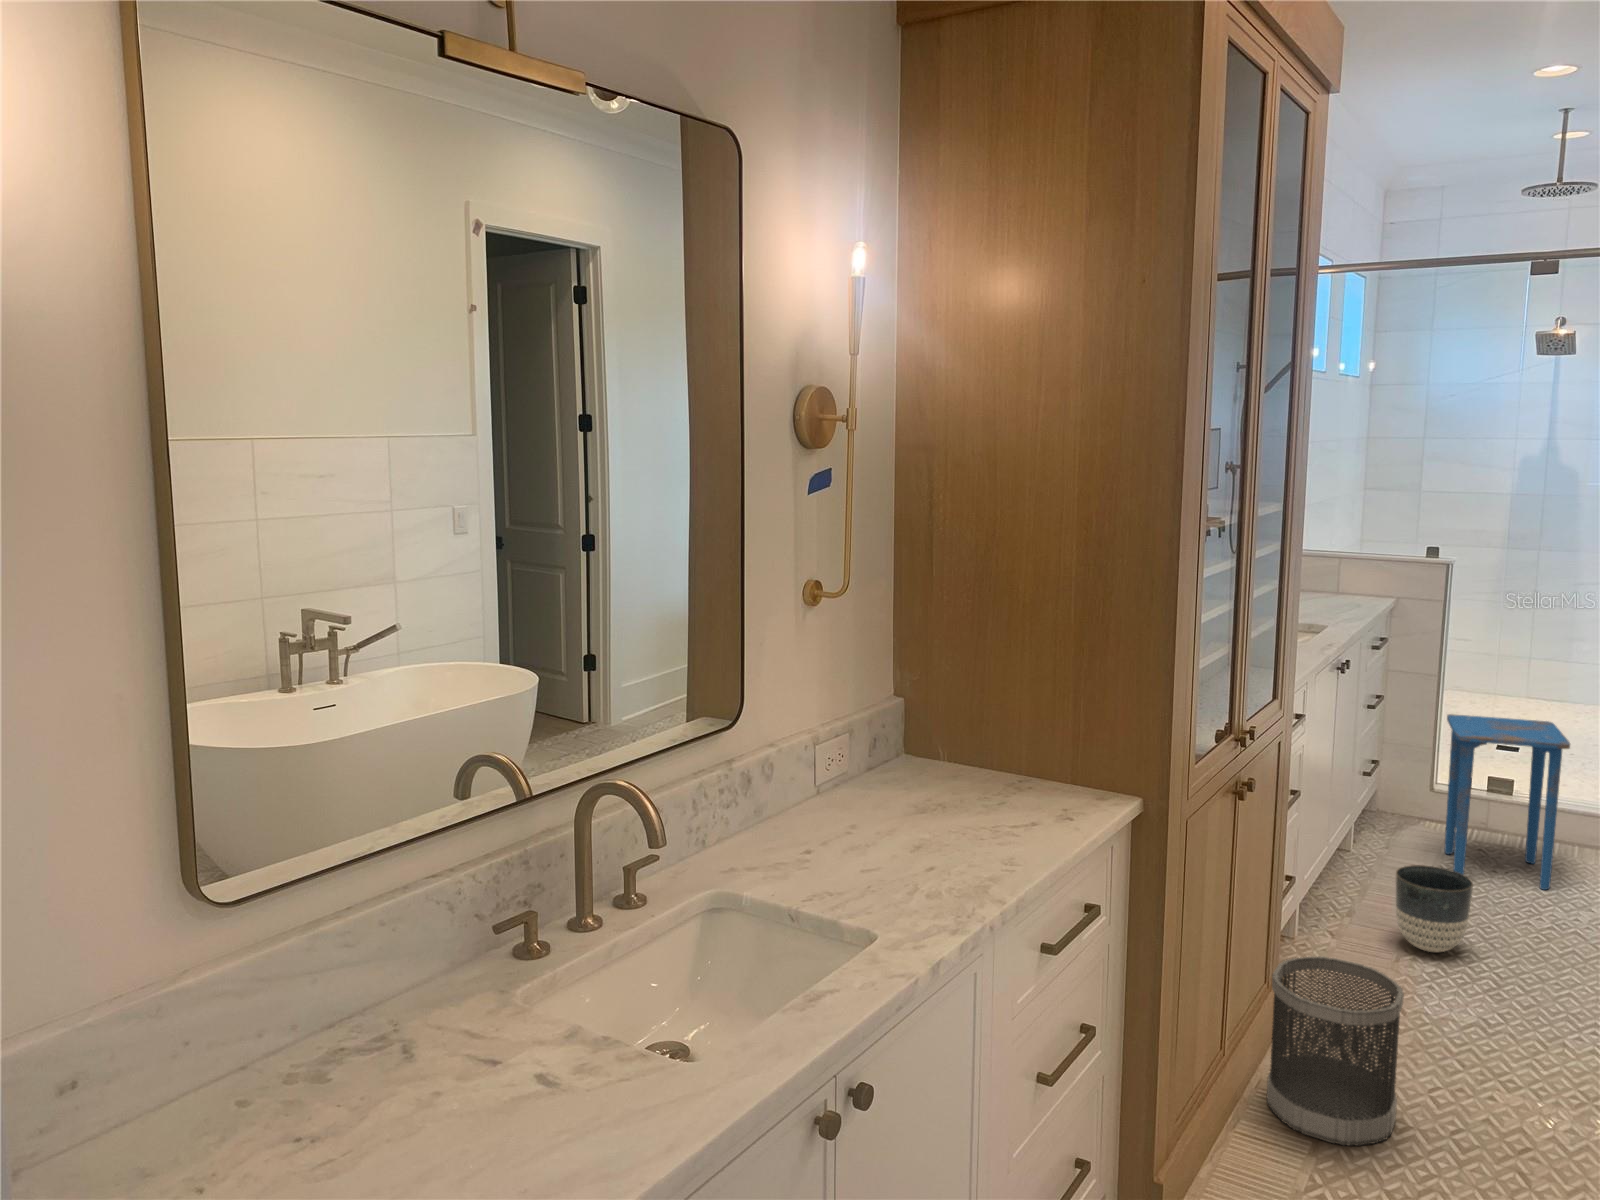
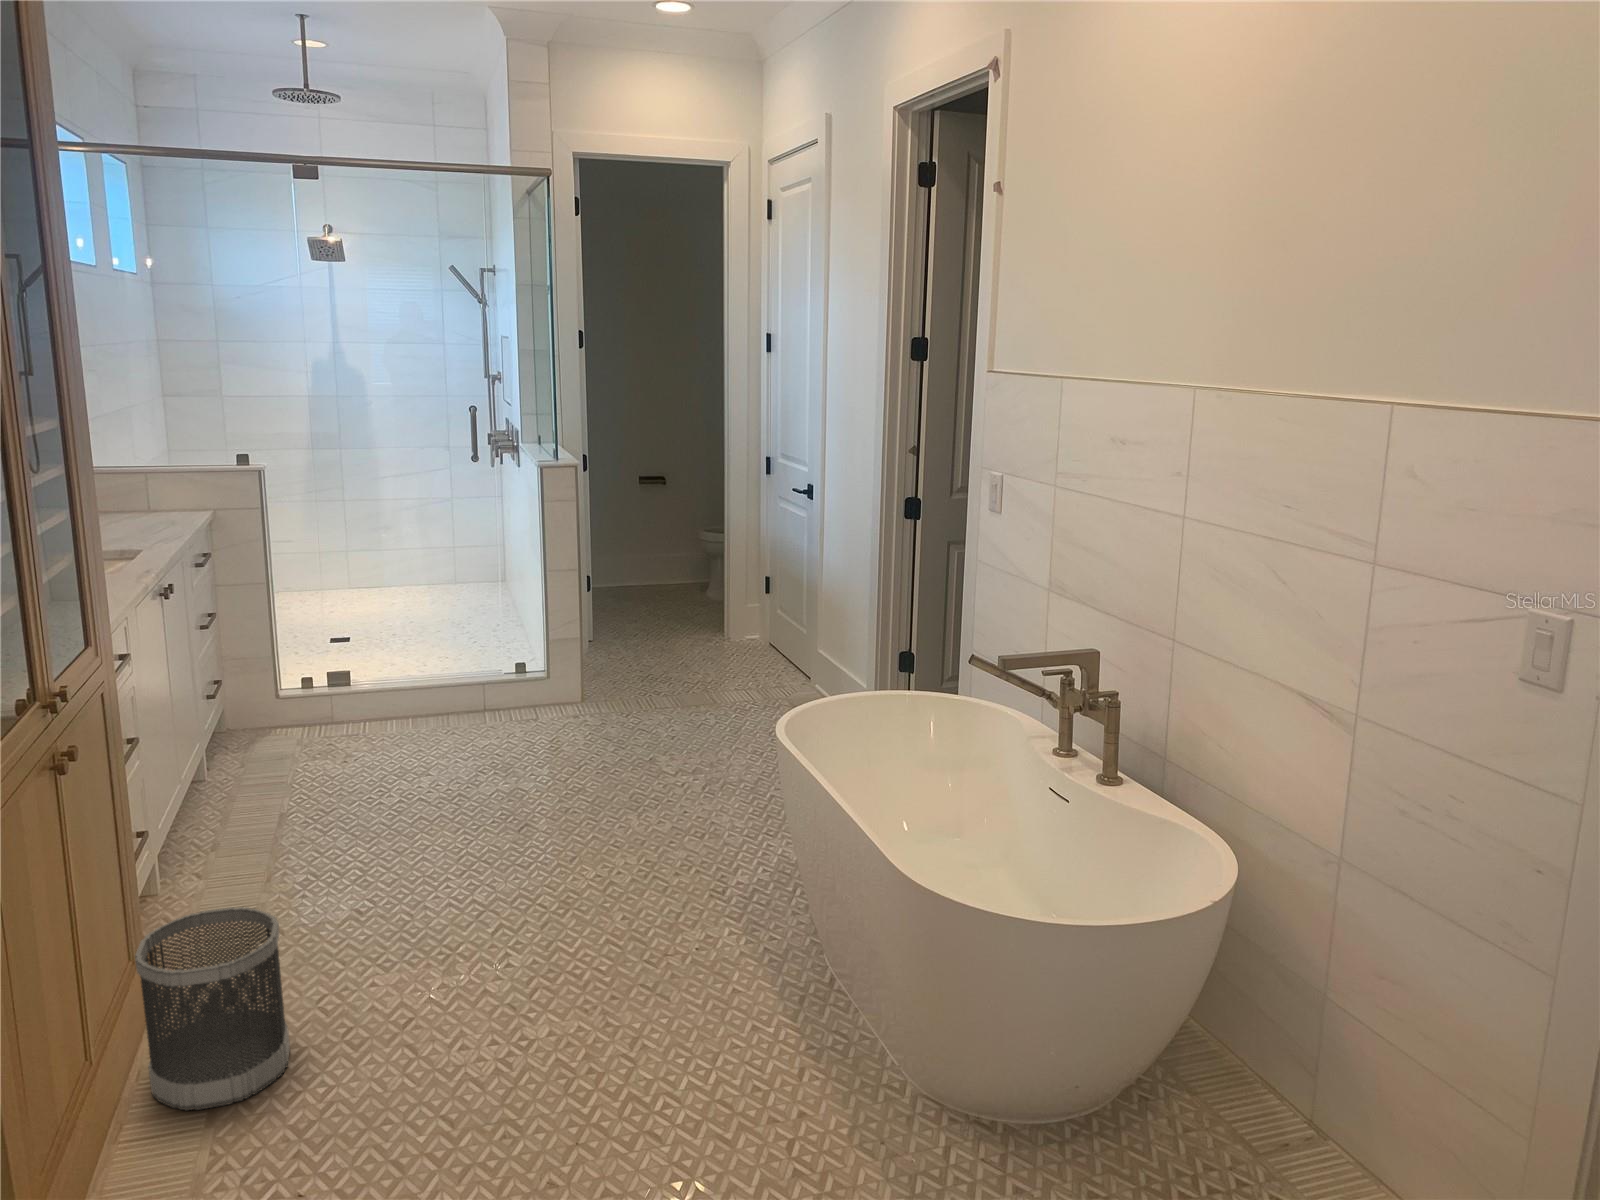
side table: present [1445,714,1570,890] -> none [281,612,393,780]
planter: present [1396,865,1473,953] -> none [254,776,329,862]

